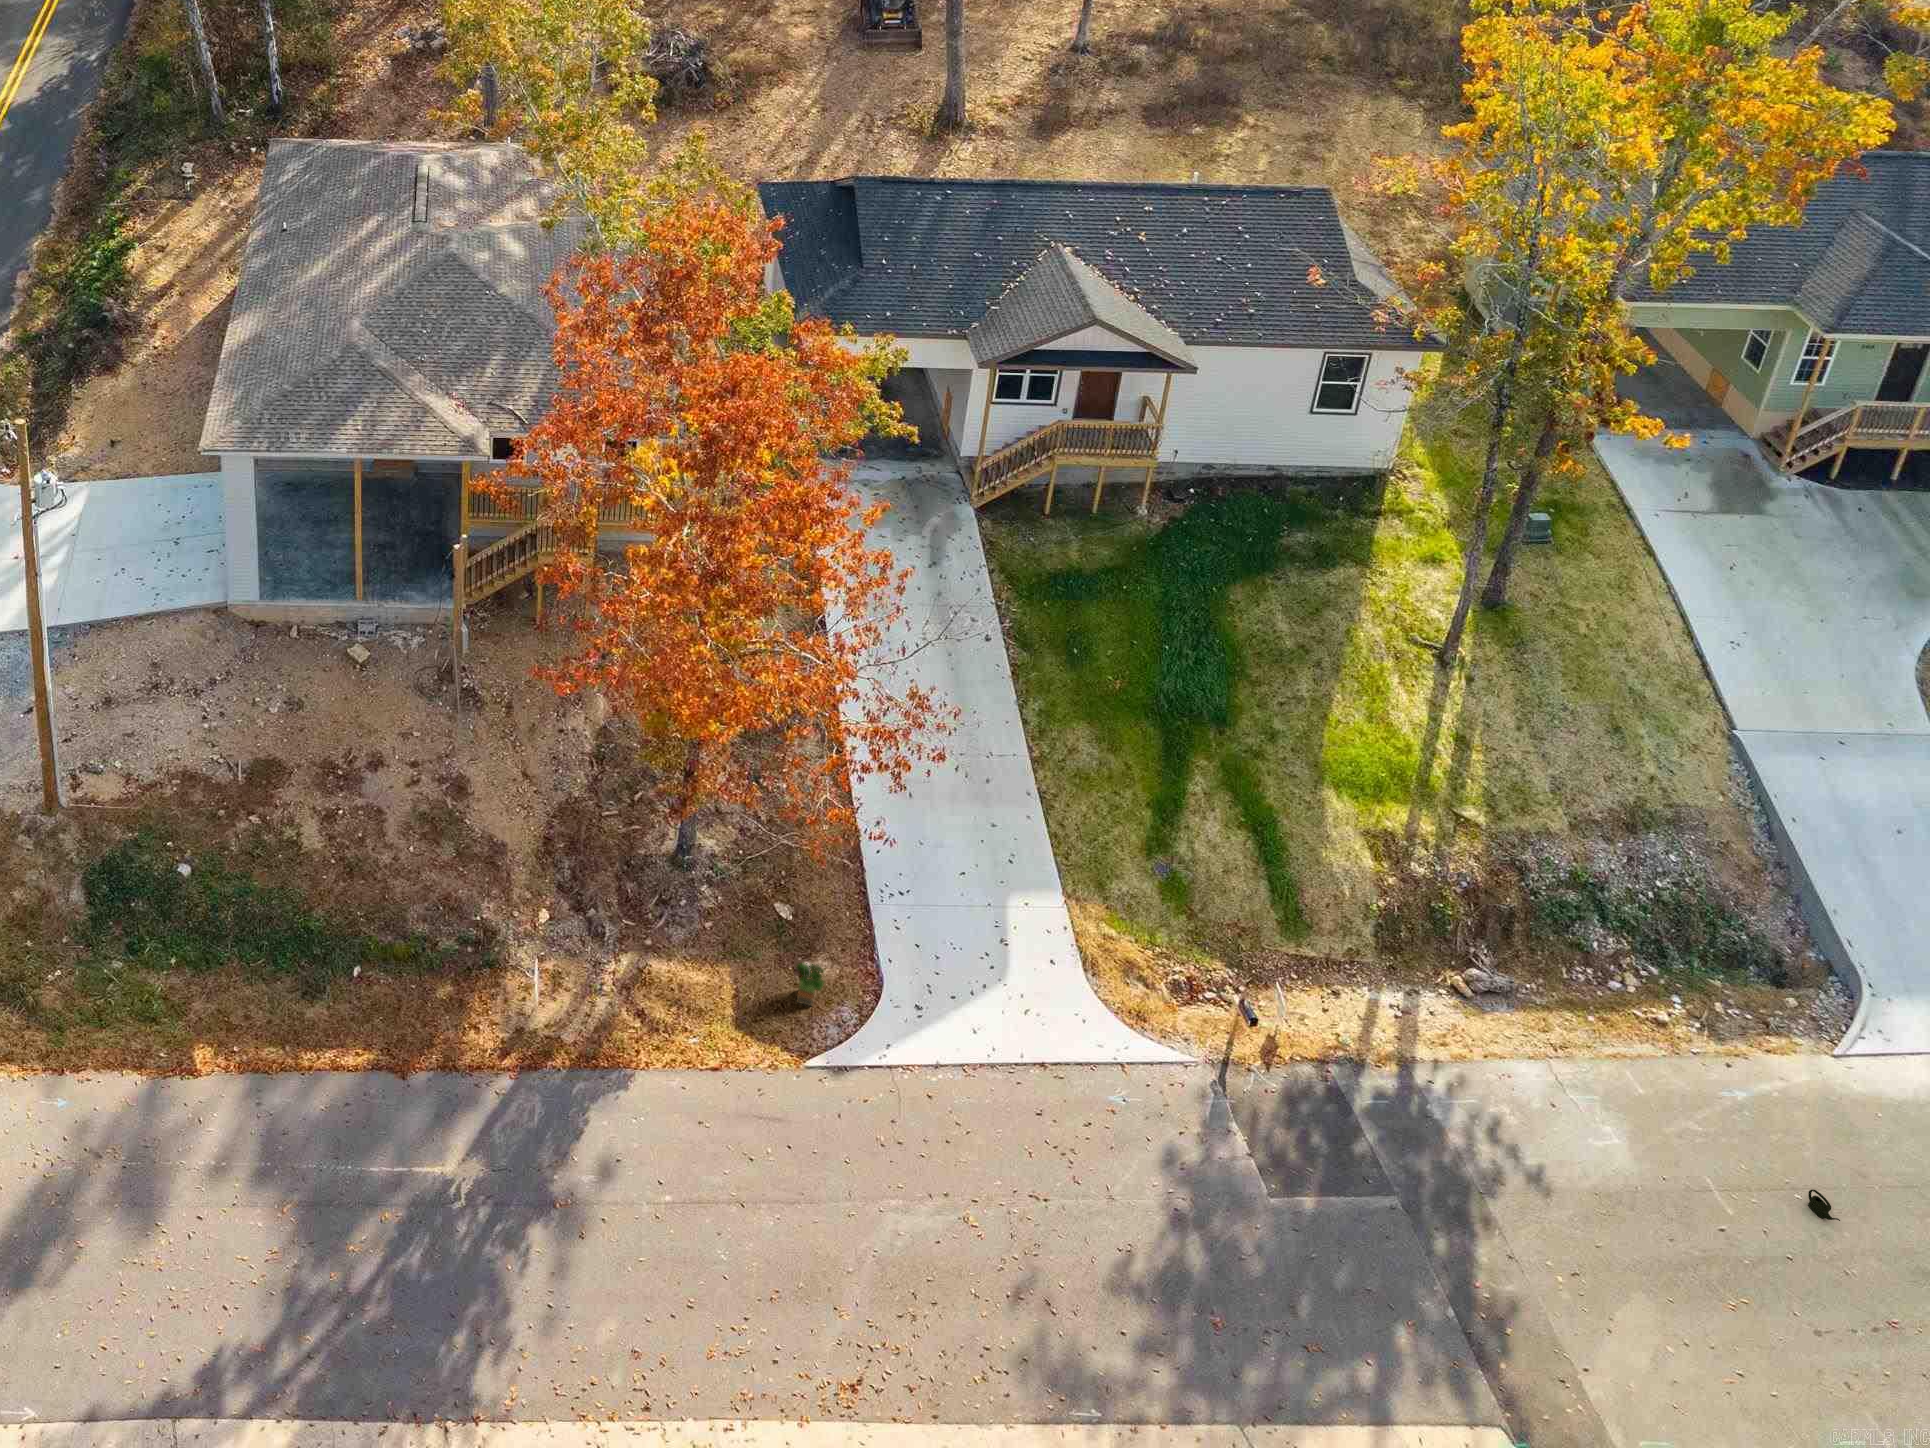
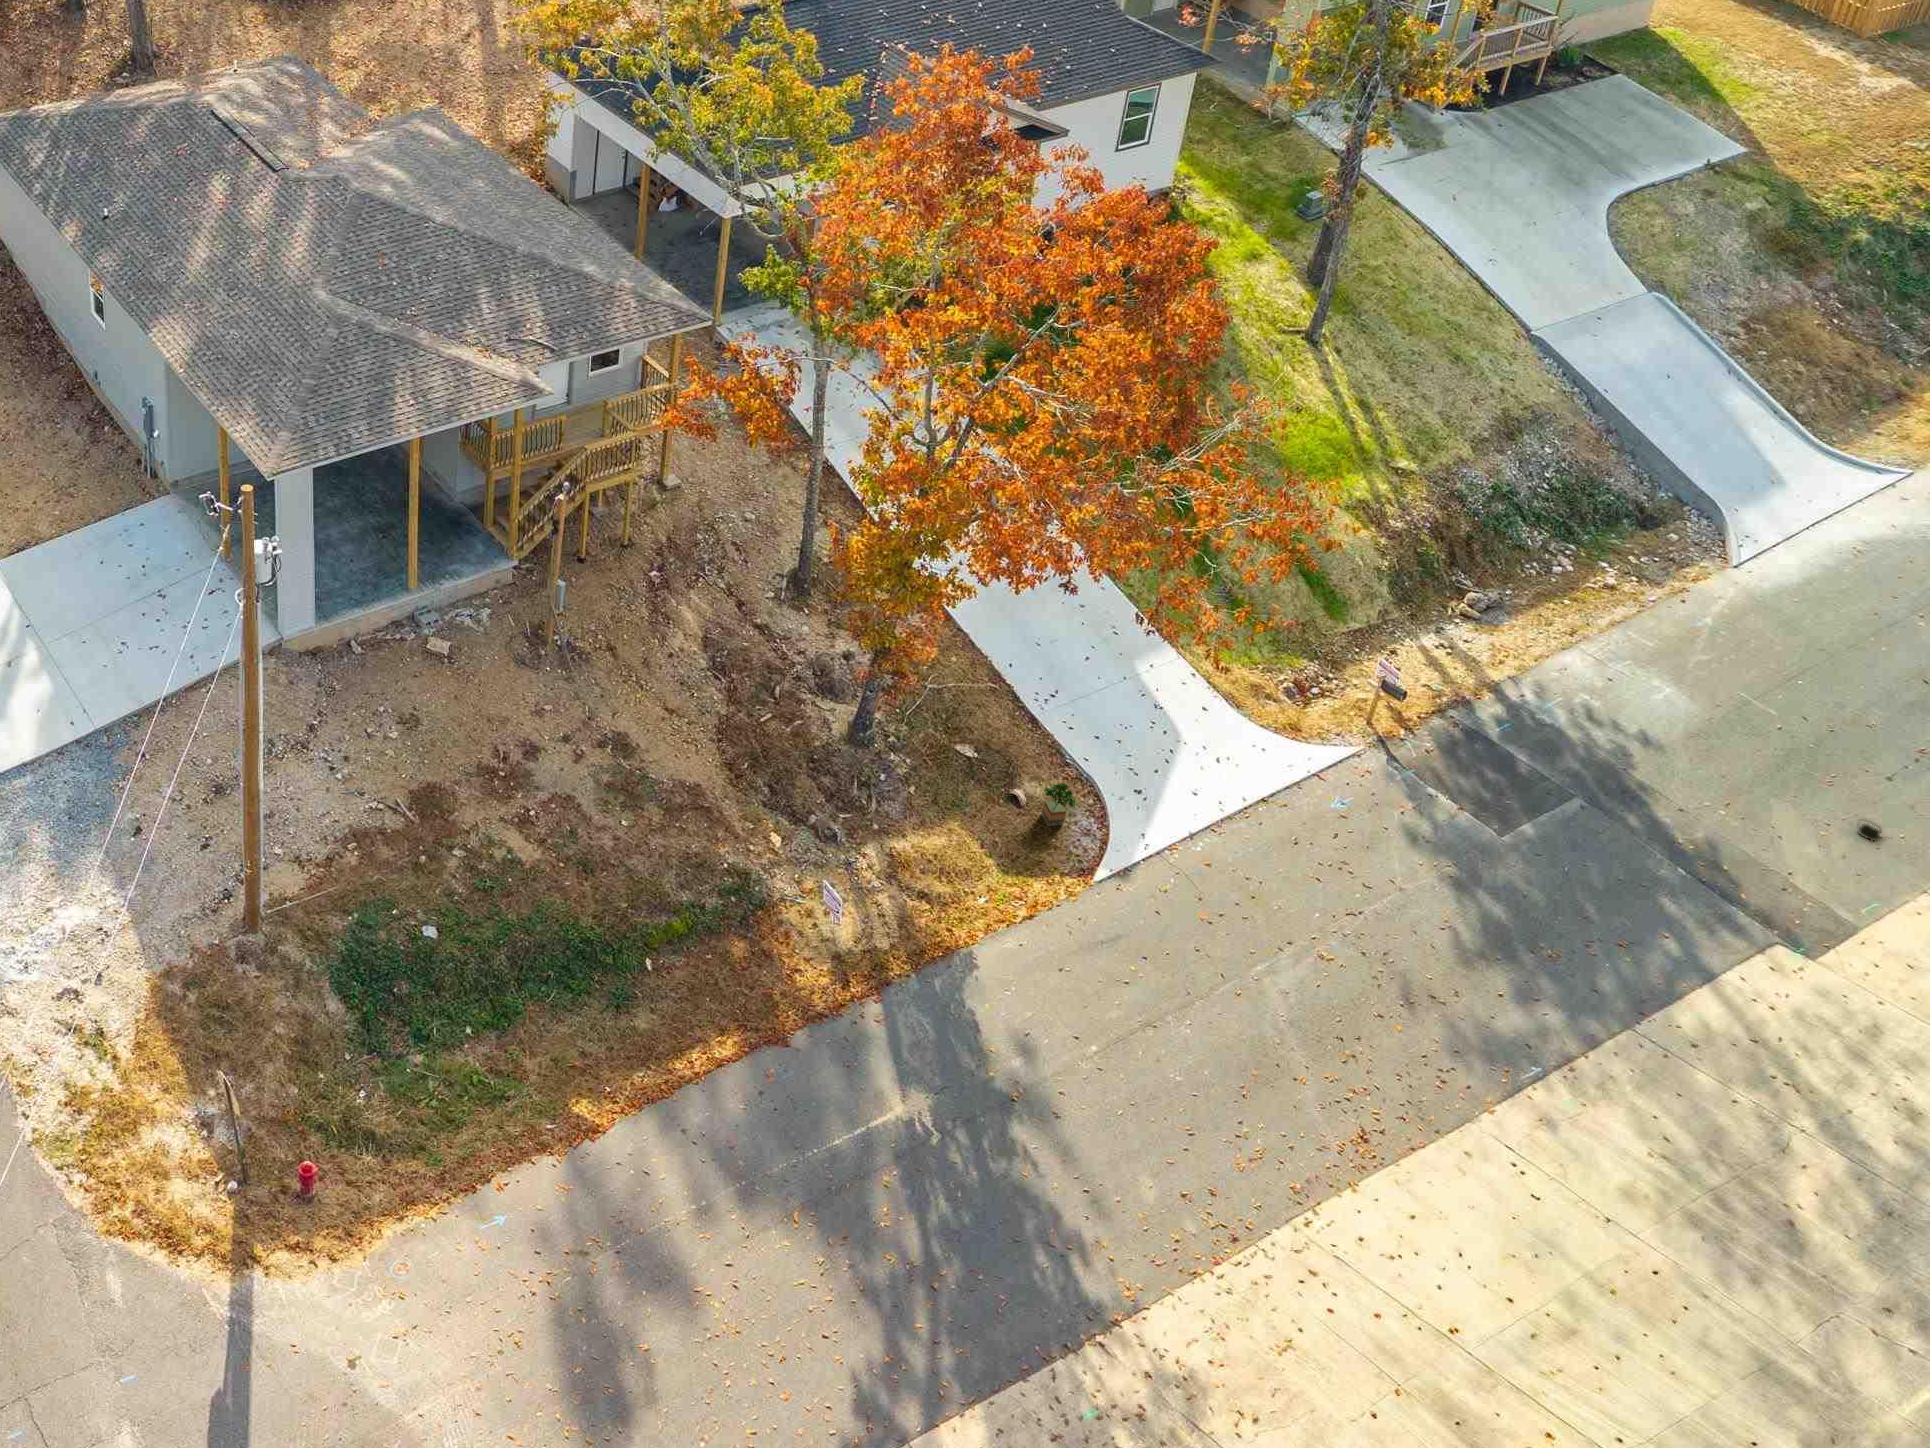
watering can: present [1808,1190,1840,1221] -> present [1857,823,1889,841]

